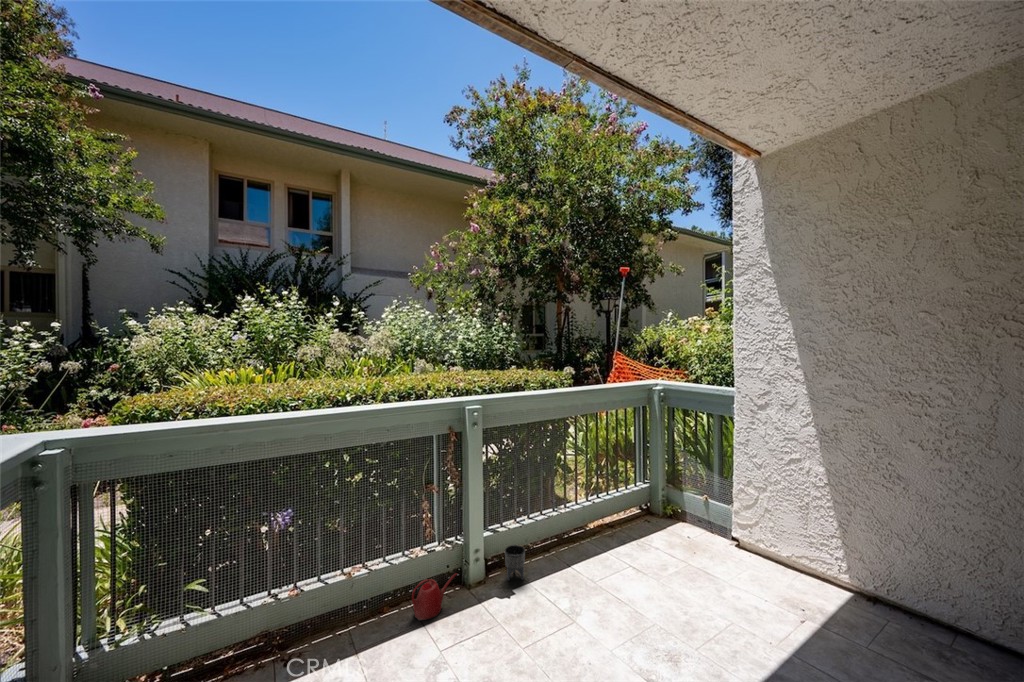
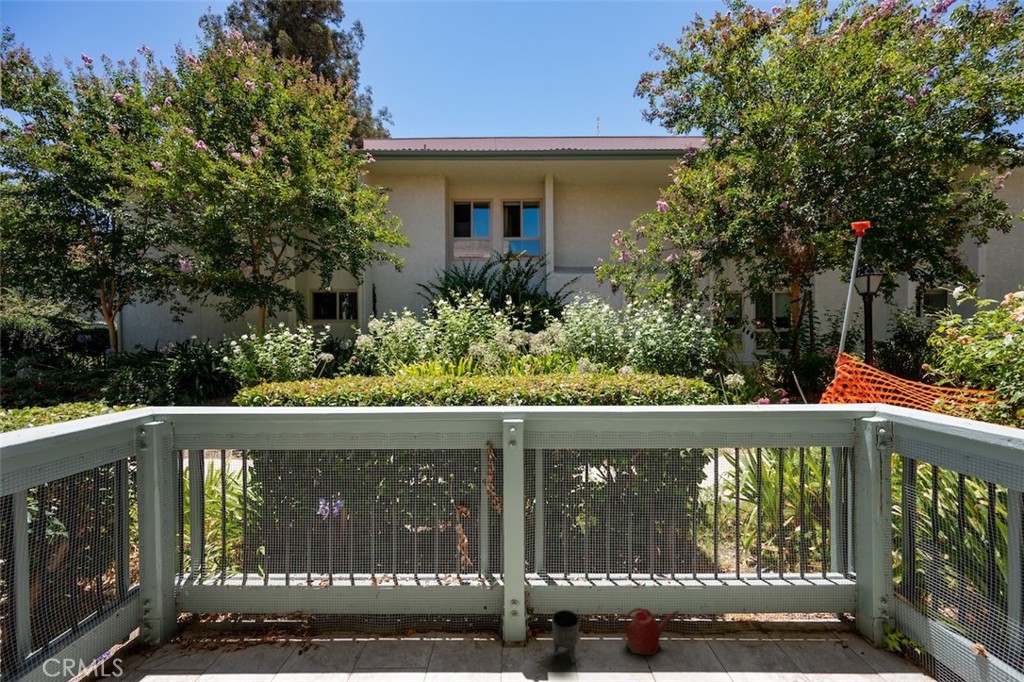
watering can: present [412,573,457,620] -> present [624,608,679,655]

